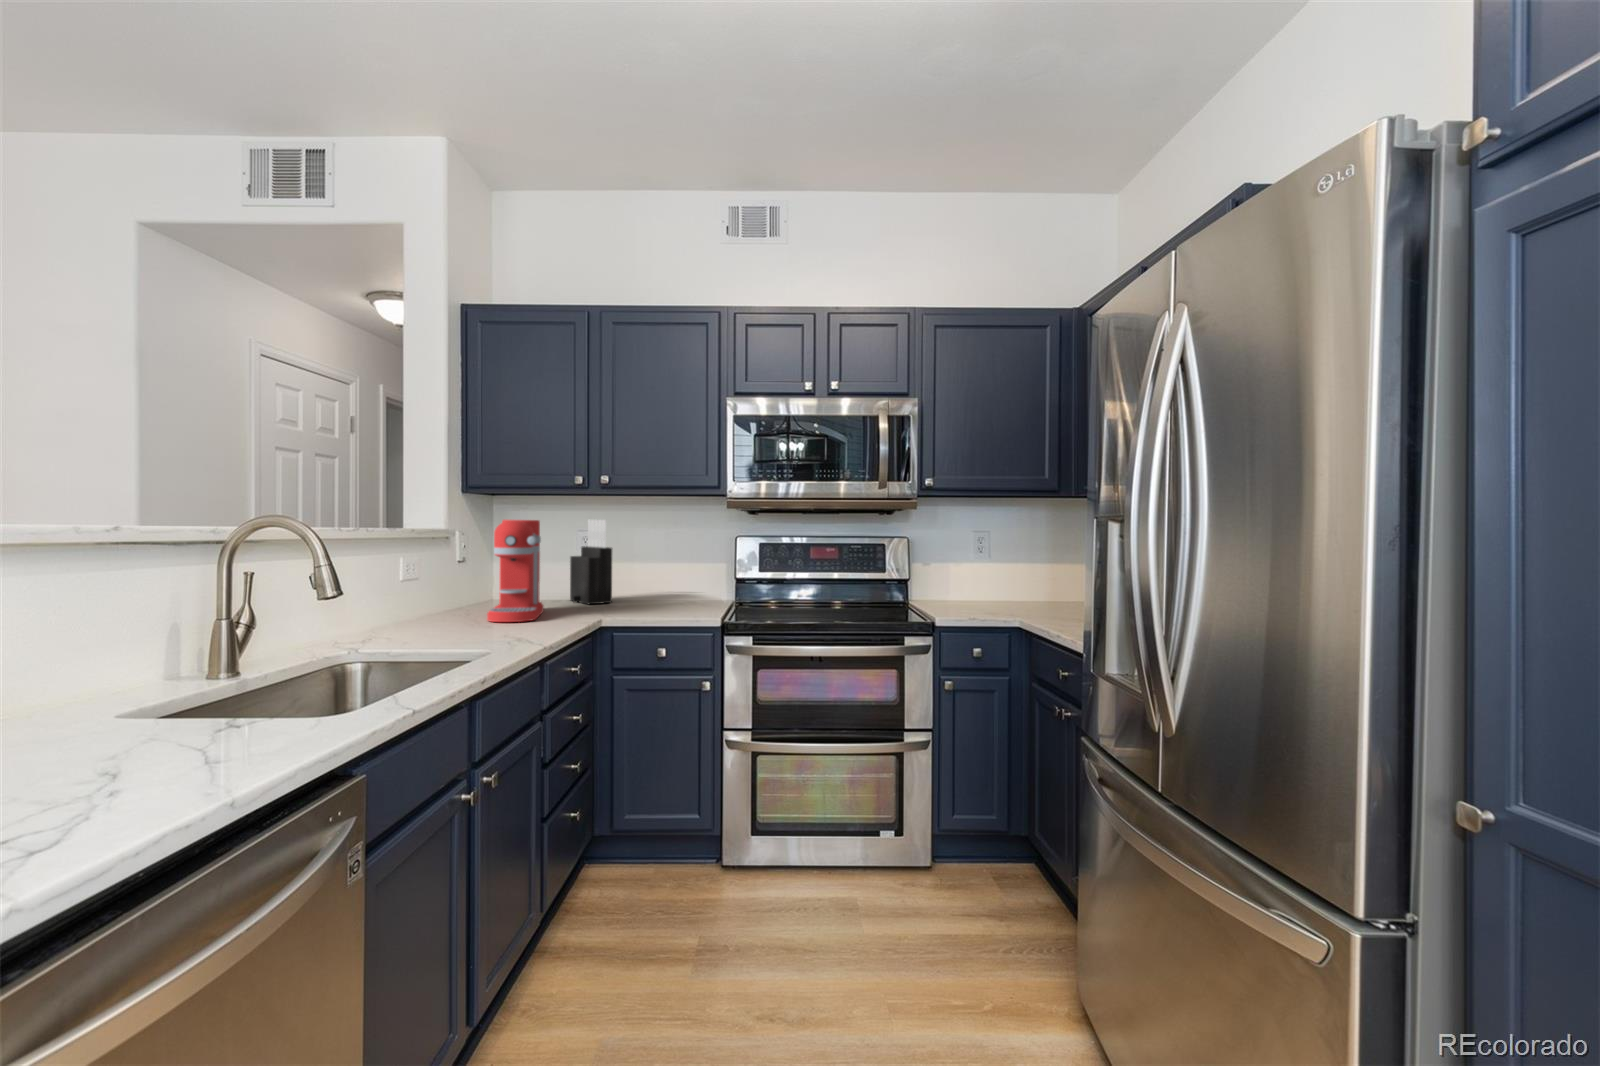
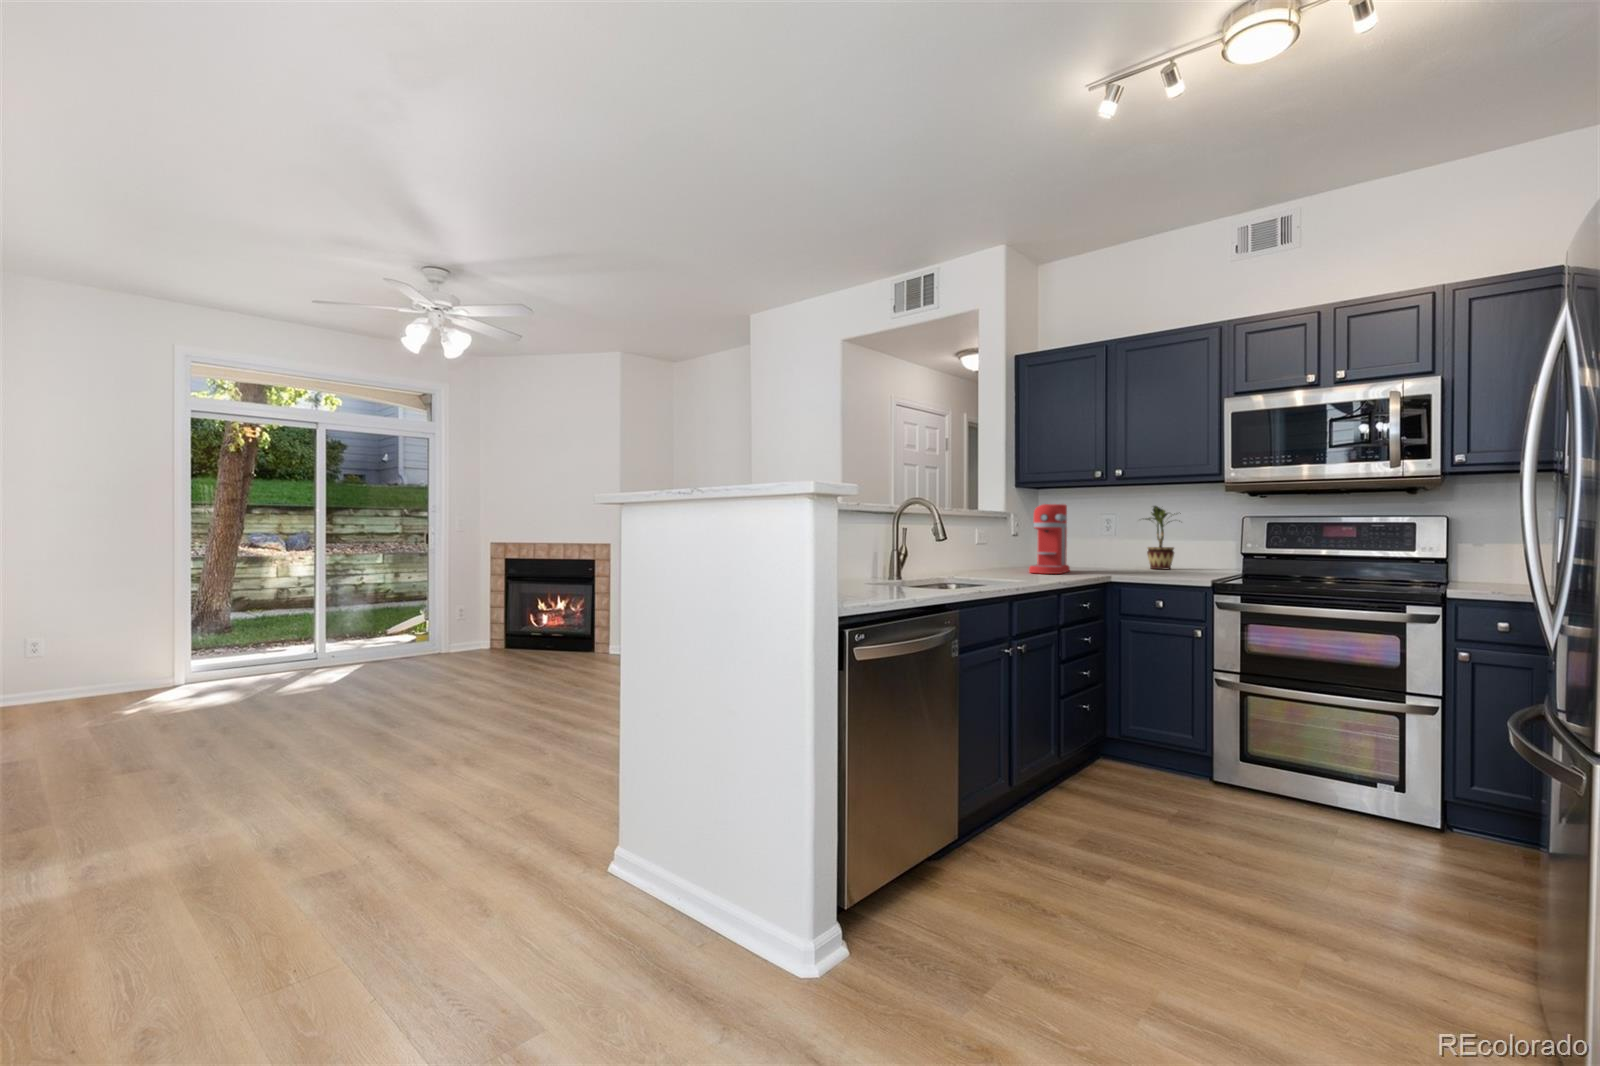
knife block: present [570,520,612,604] -> none [1093,505,1126,570]
potted plant: none [621,520,678,597] -> present [1146,506,1181,569]

